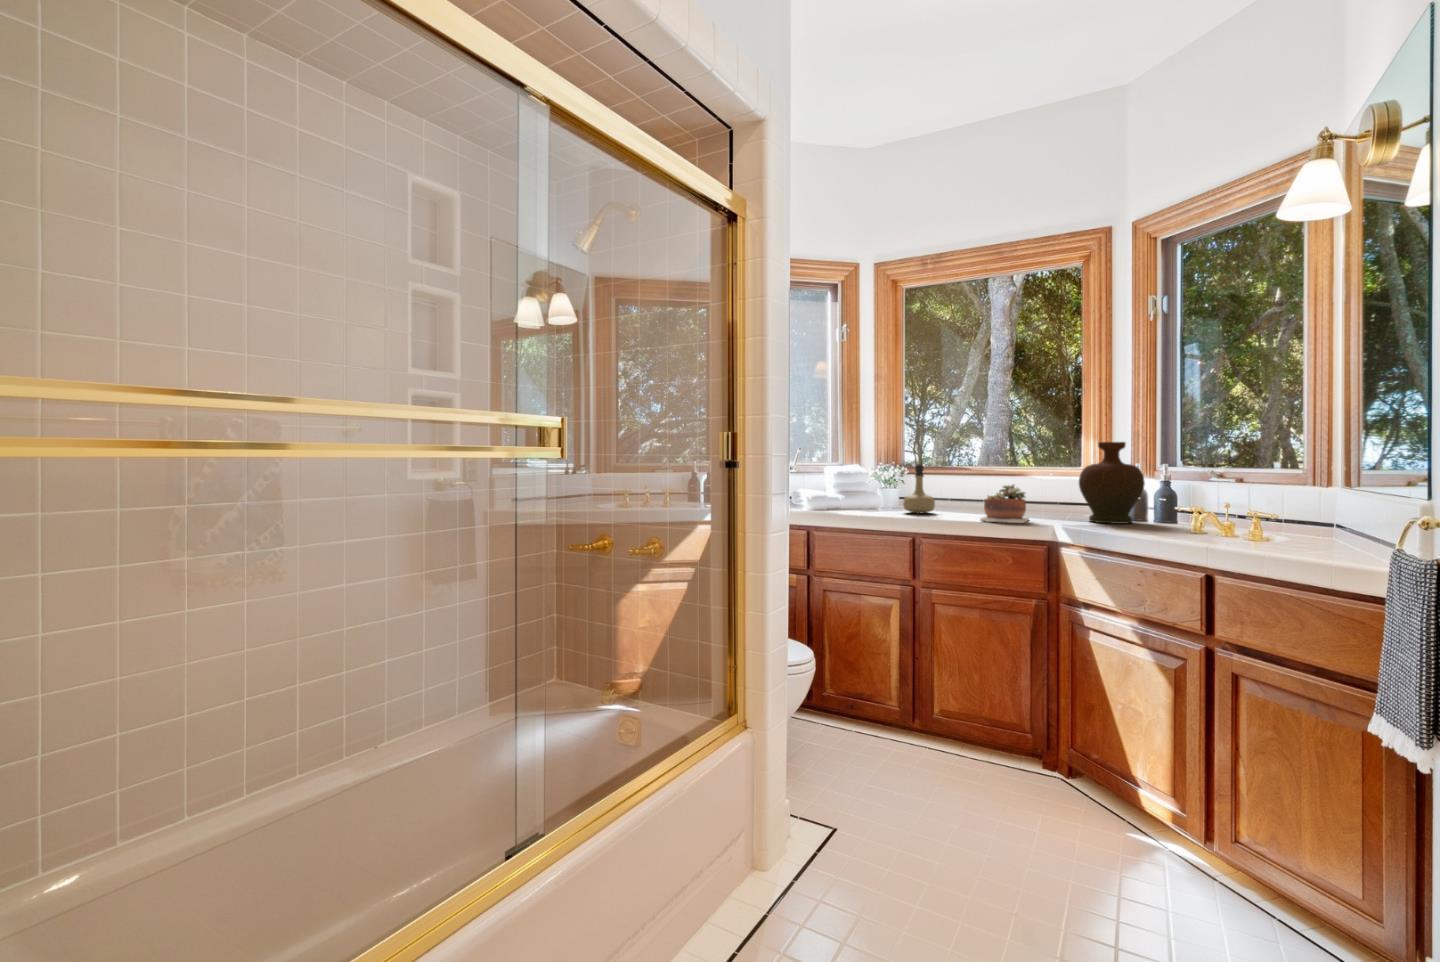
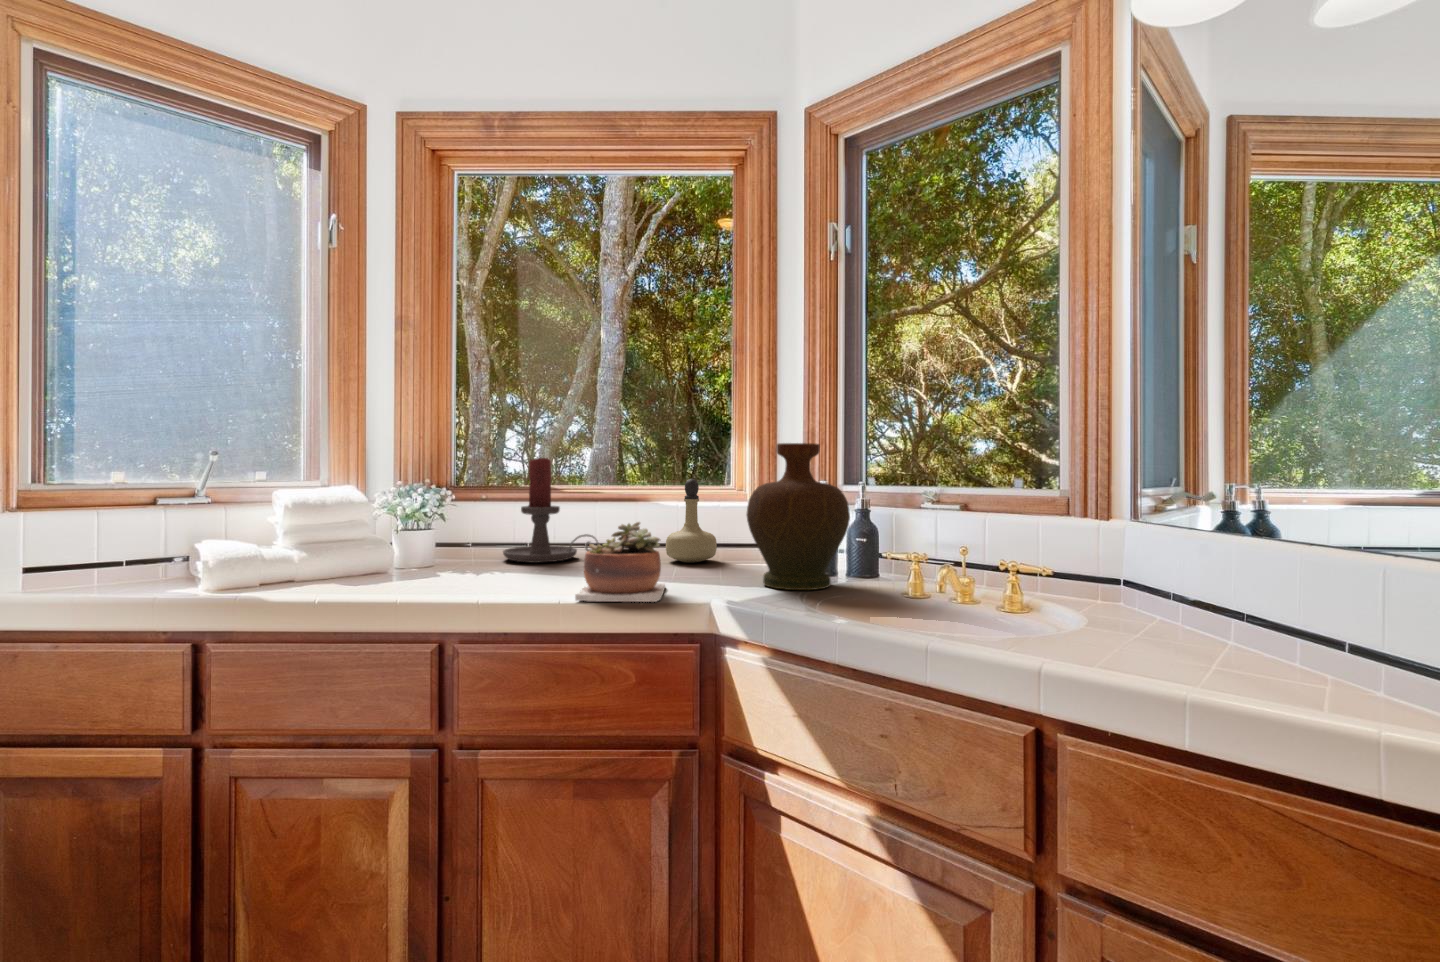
candle holder: none [933,451,990,509] -> present [503,458,599,563]
perfume bottle: present [903,464,935,513] -> present [666,479,717,562]

